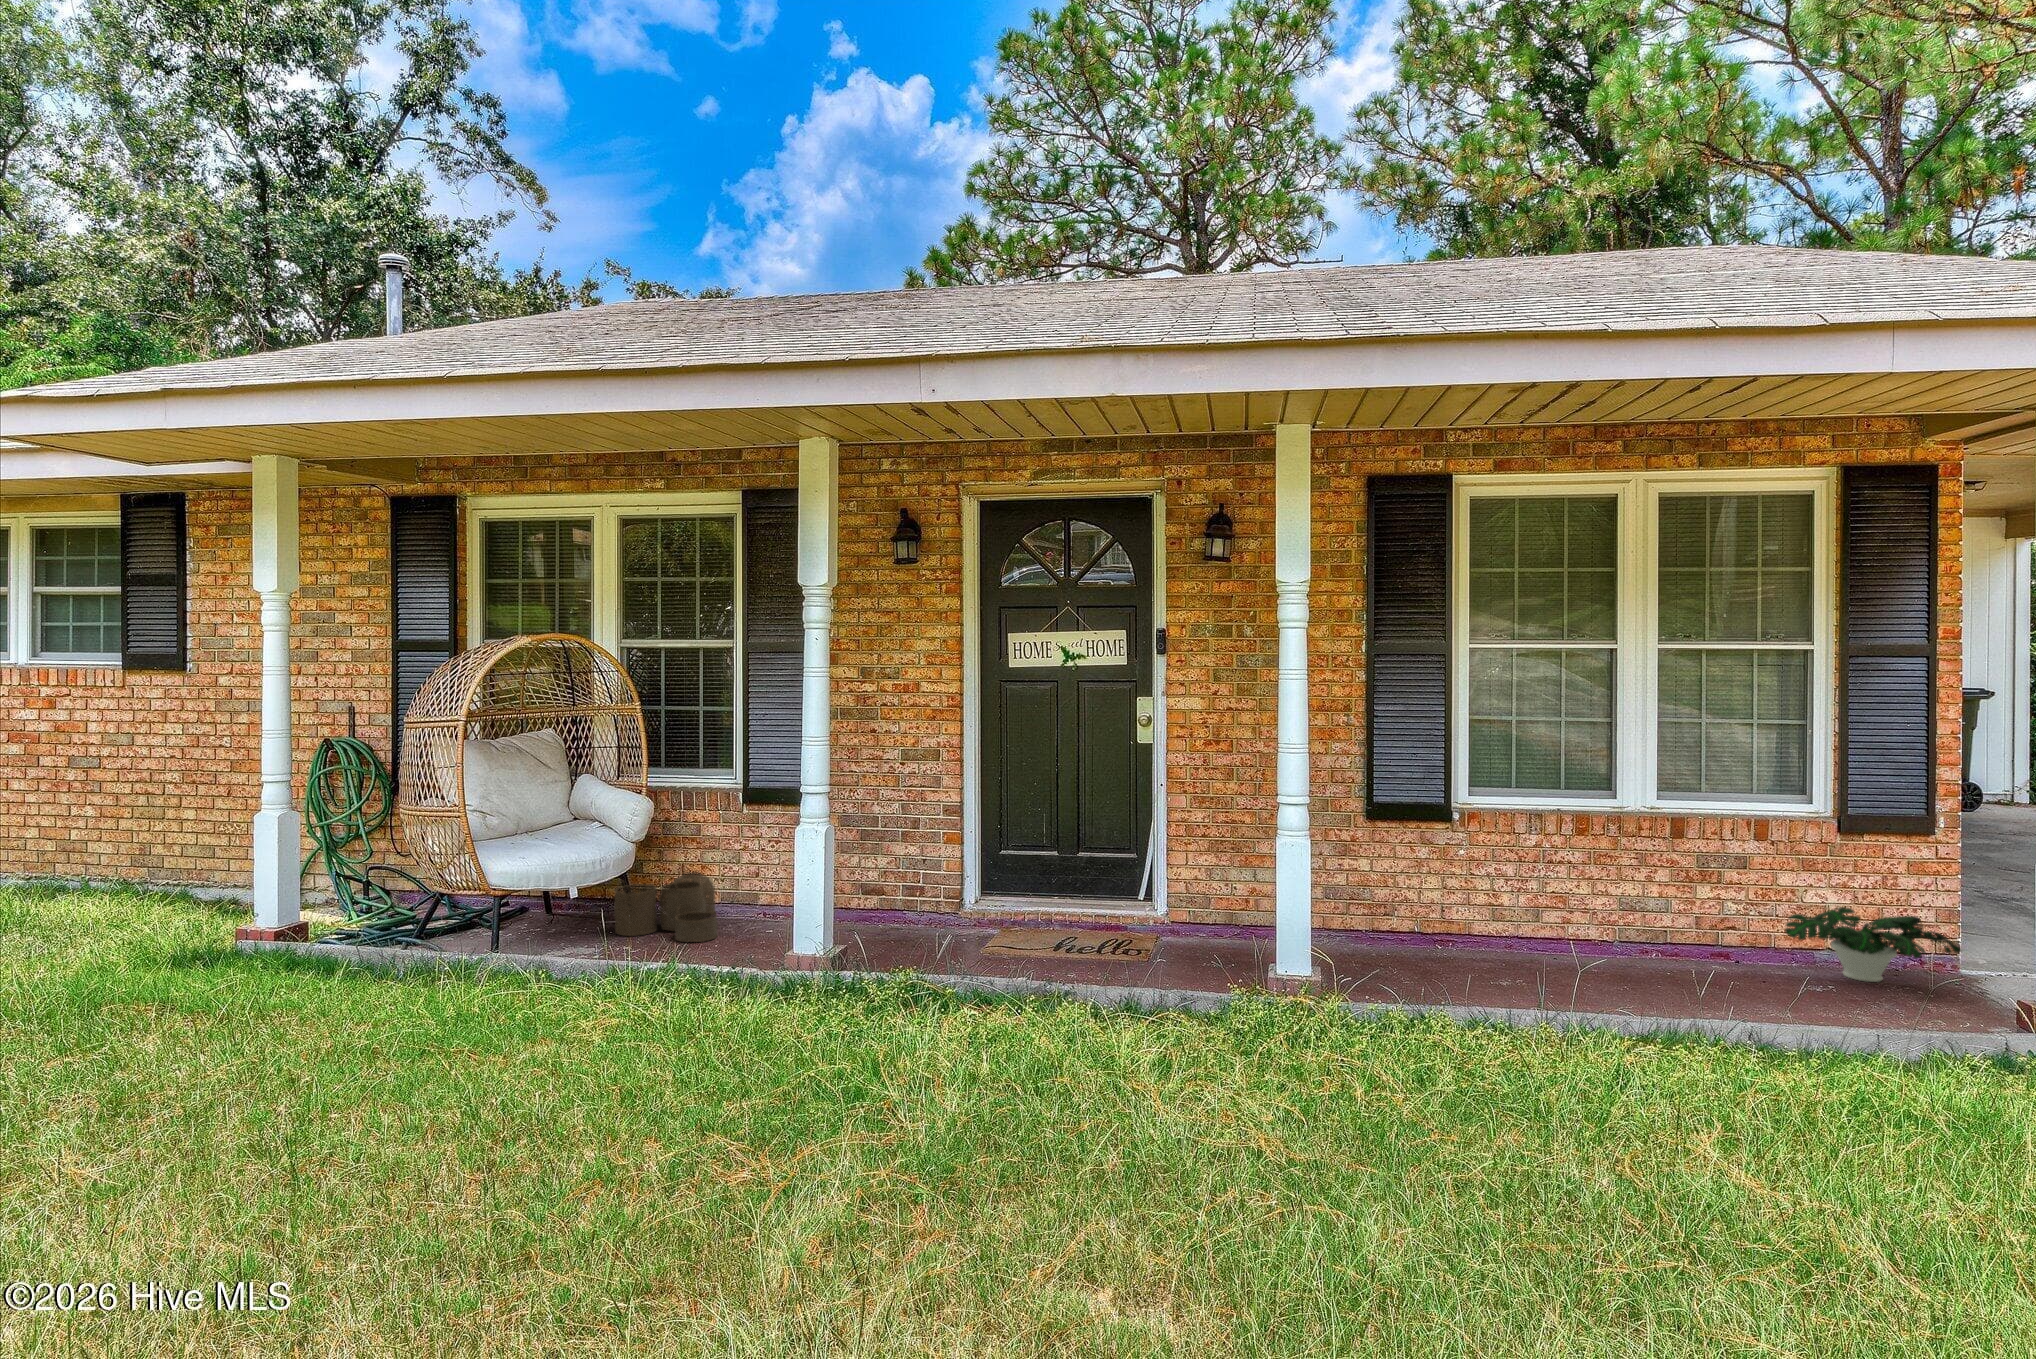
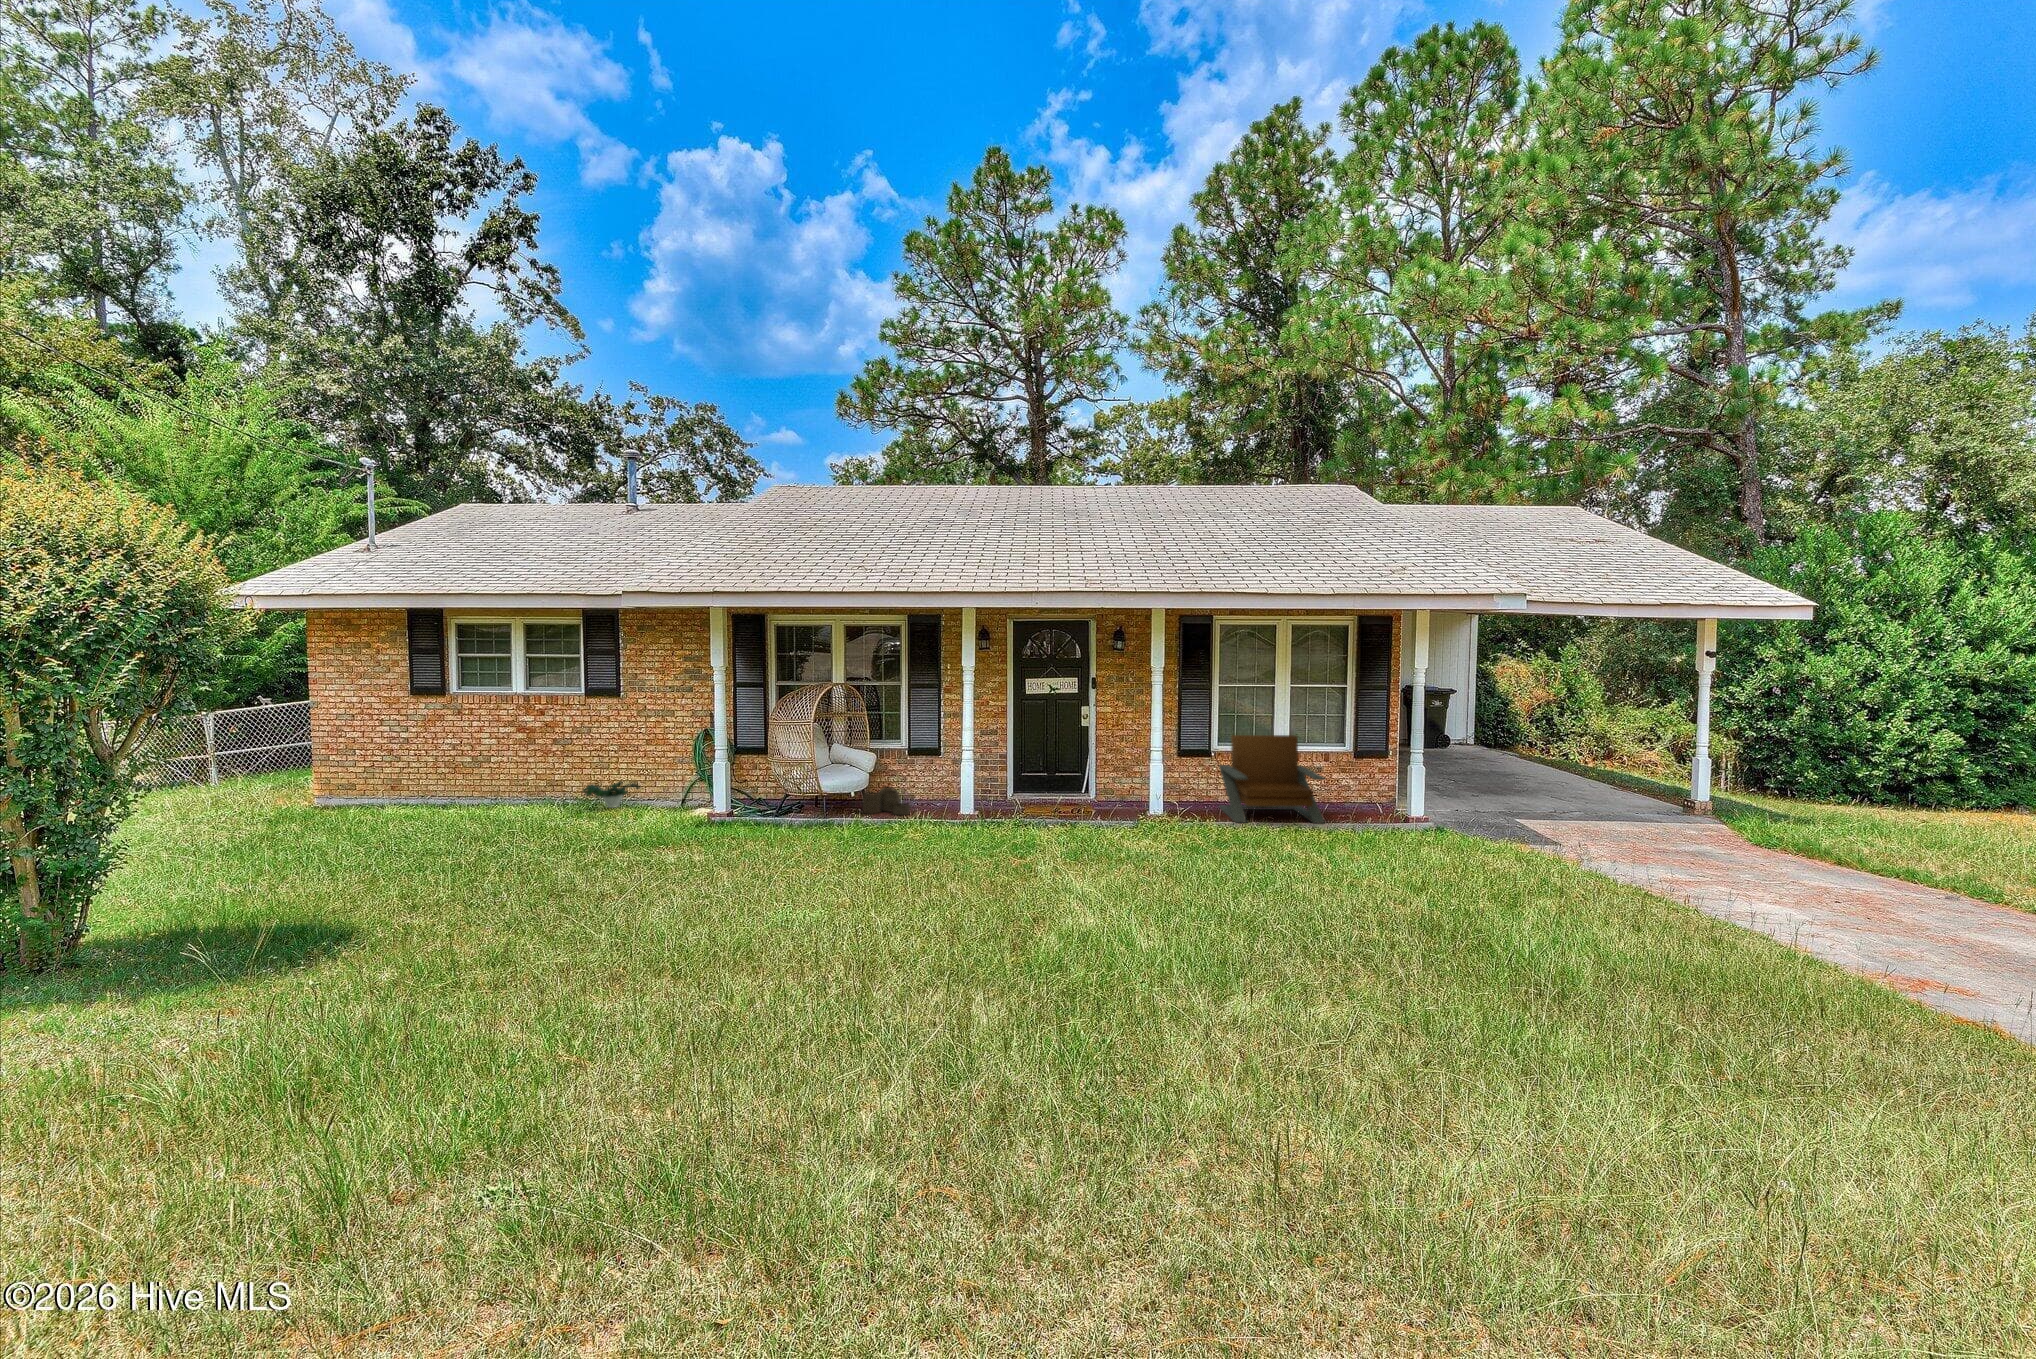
lounge chair: none [1468,768,1774,1014] -> present [1219,735,1325,823]
potted plant: present [1785,907,1961,982] -> present [582,782,640,808]

